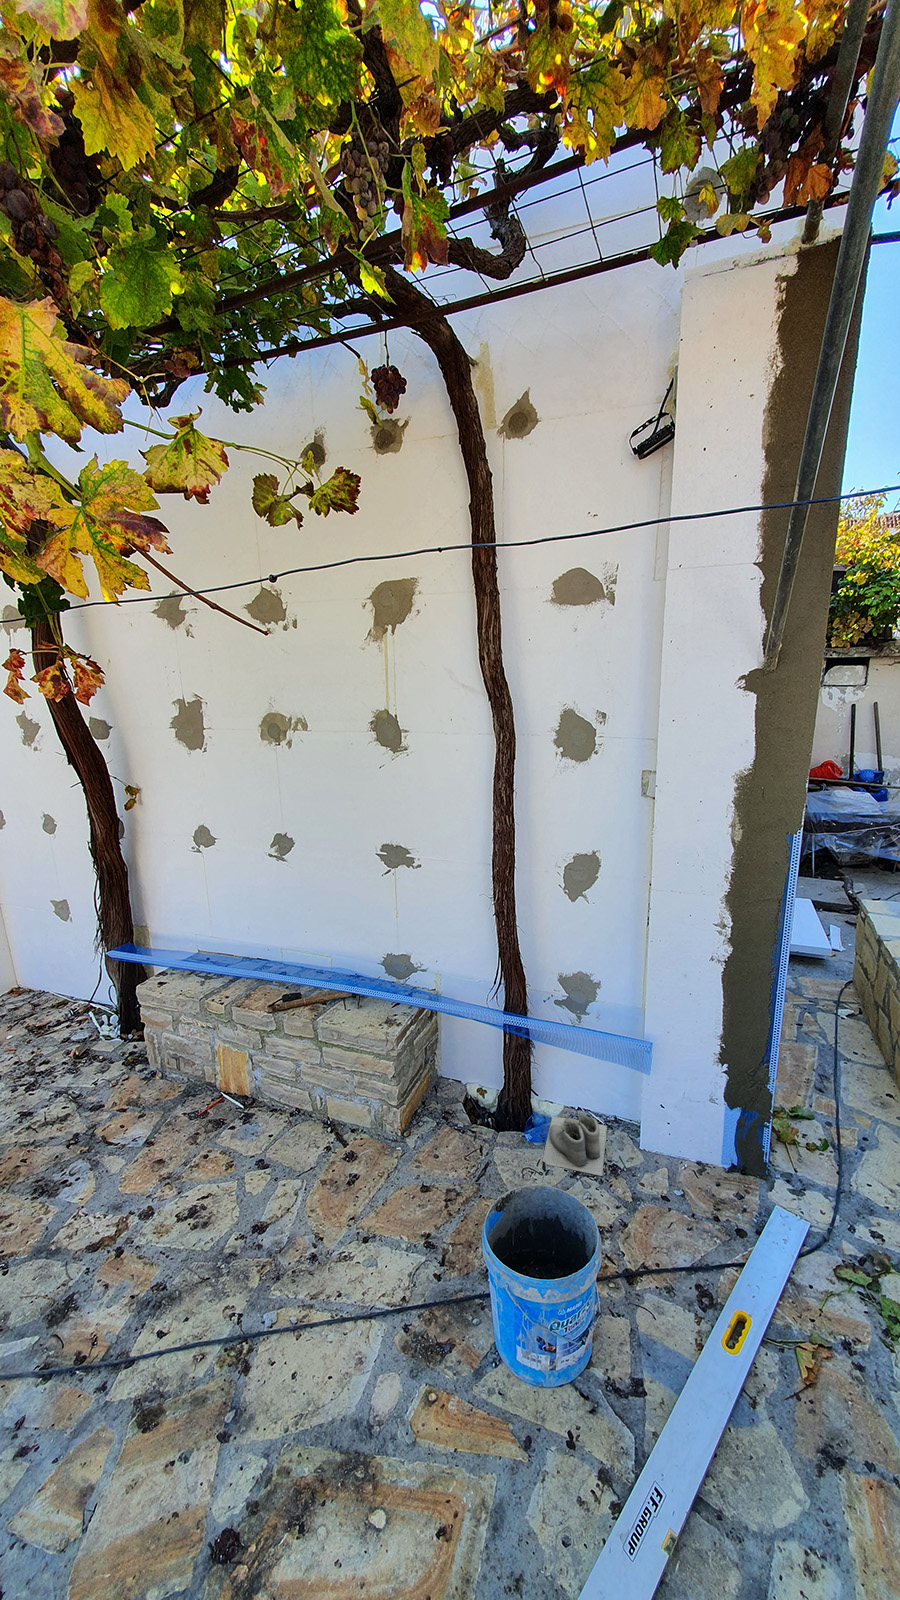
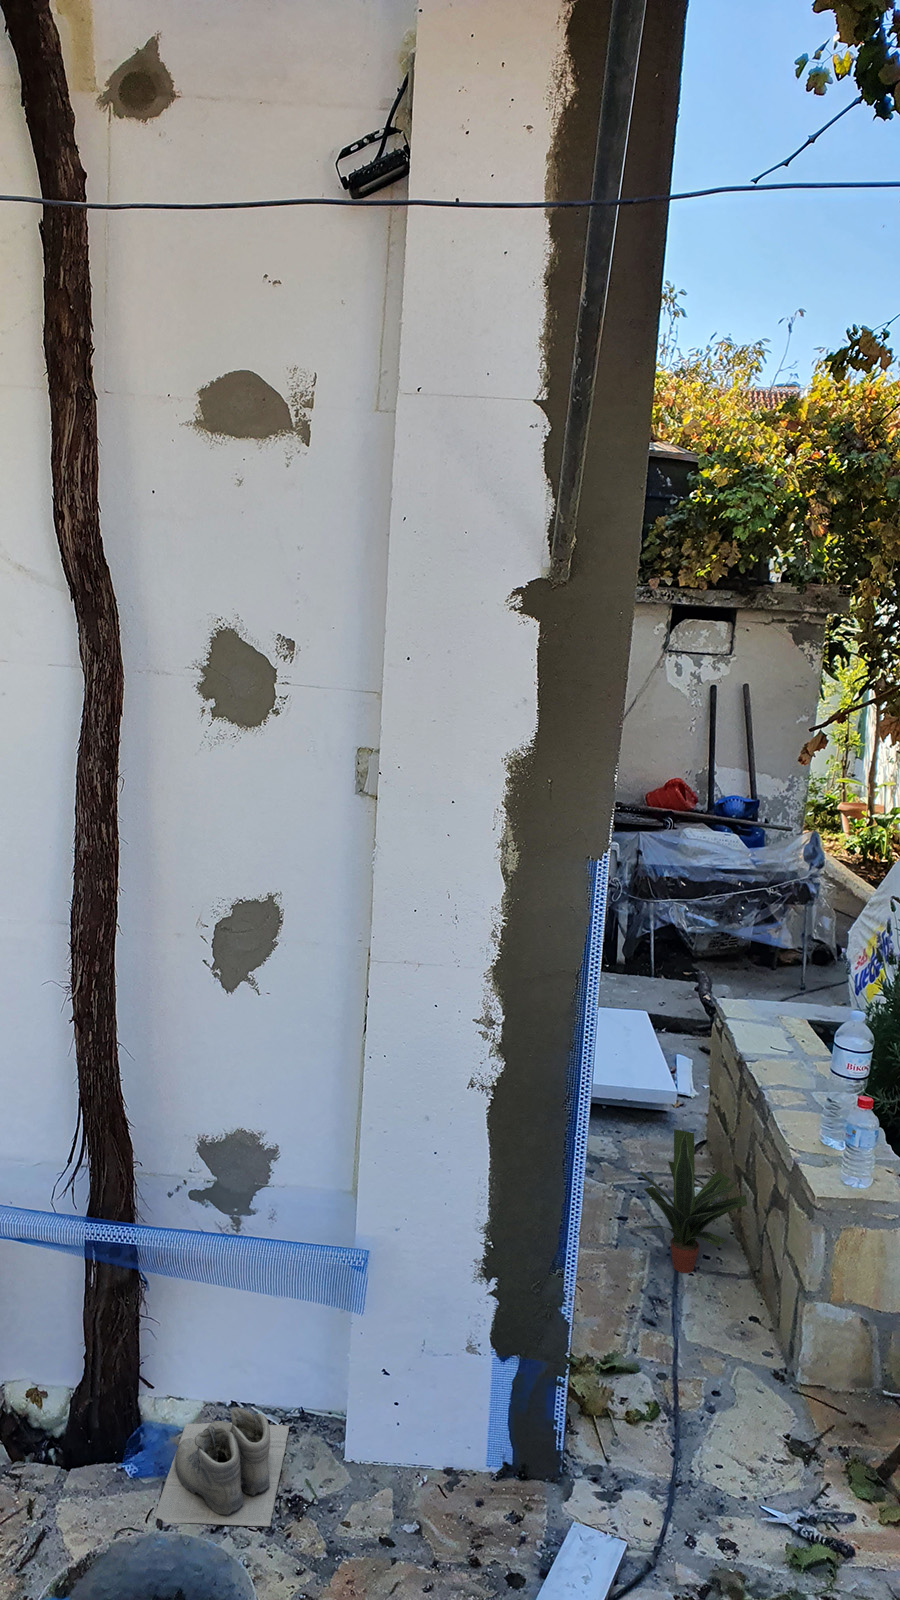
potted plant: none [810,984,886,1071] -> present [640,1129,747,1273]

